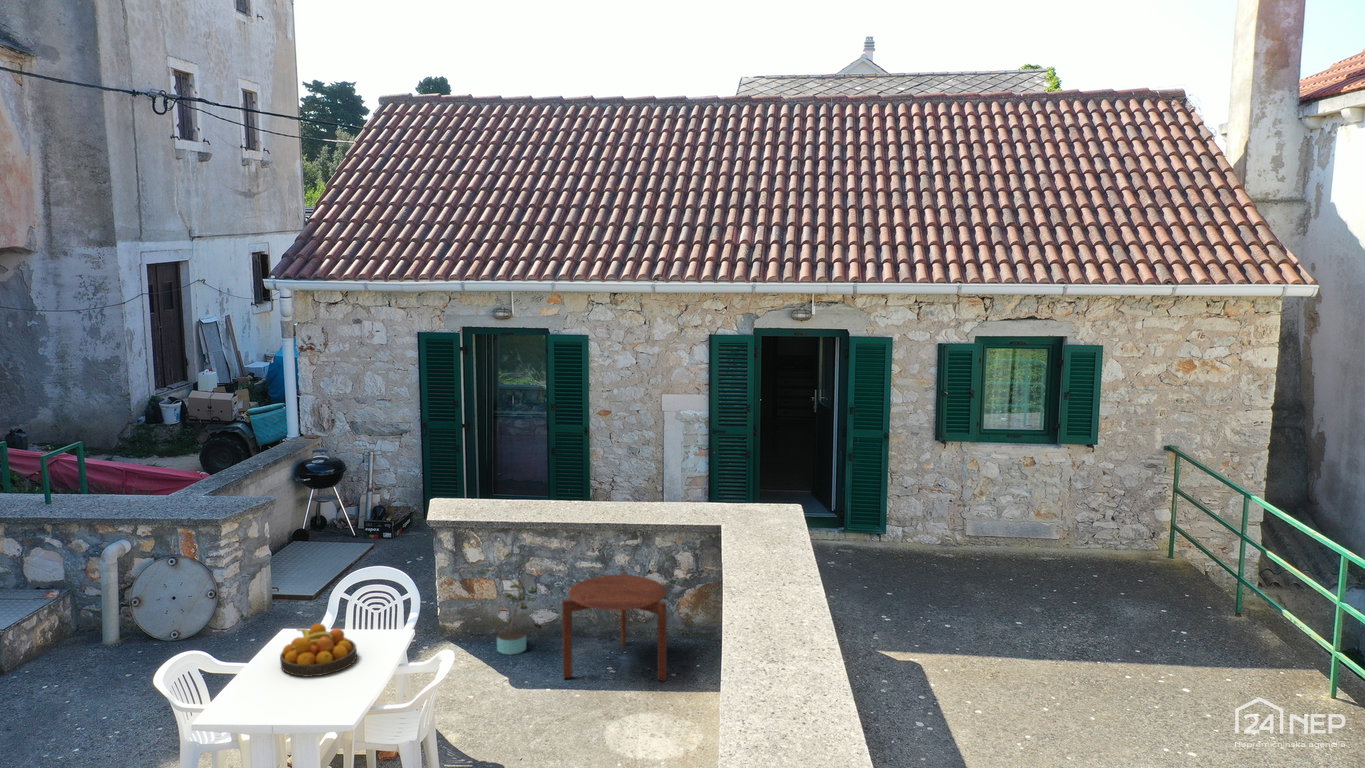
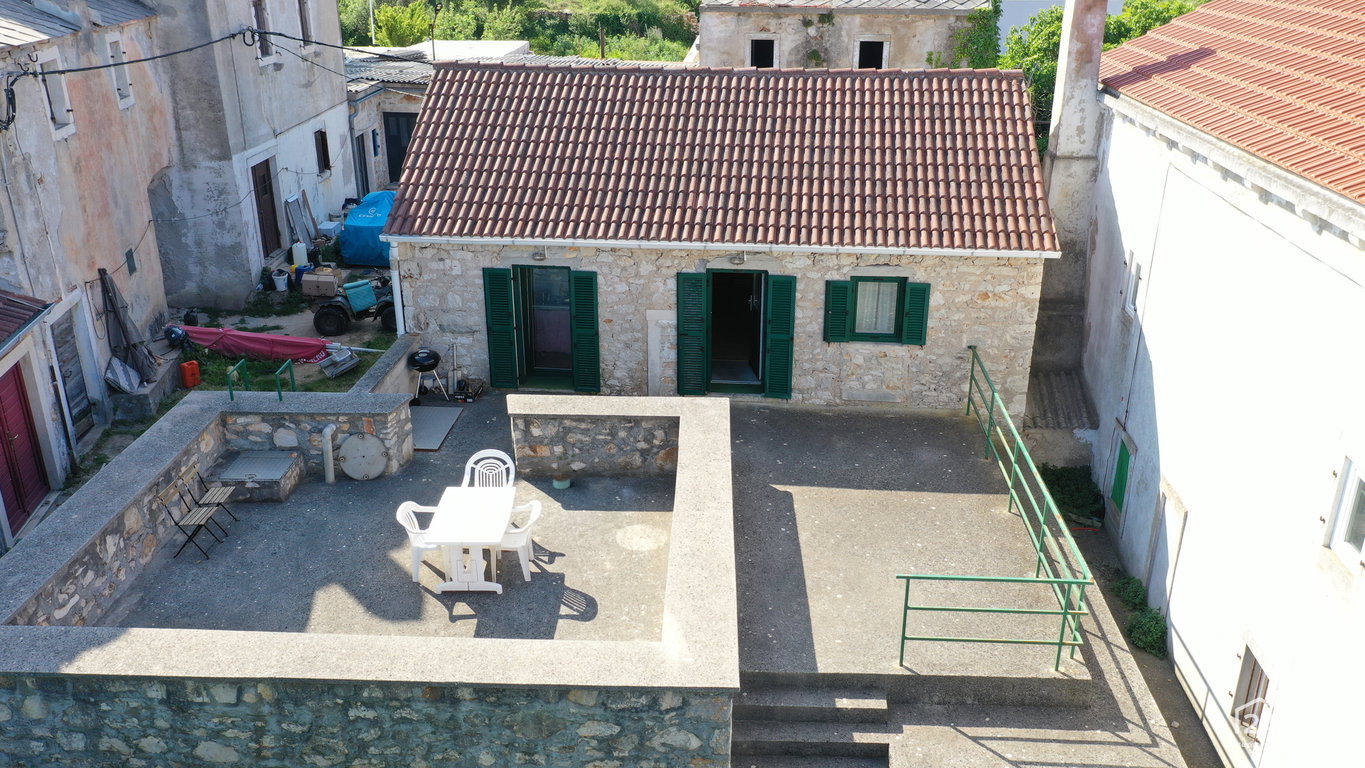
side table: present [562,572,667,681] -> none [591,444,649,506]
fruit bowl: present [280,623,357,677] -> none [455,488,492,516]

